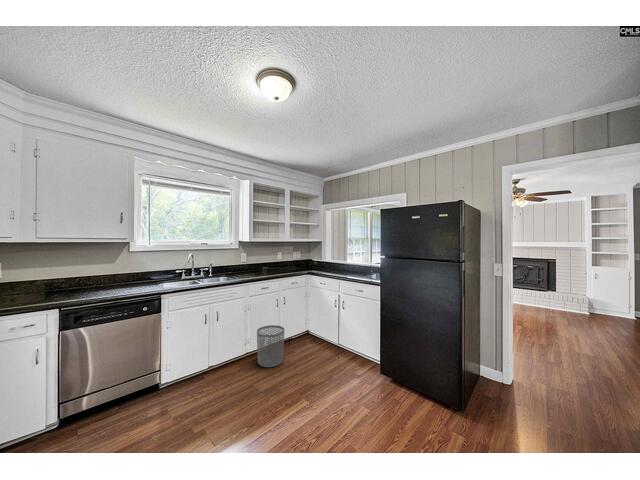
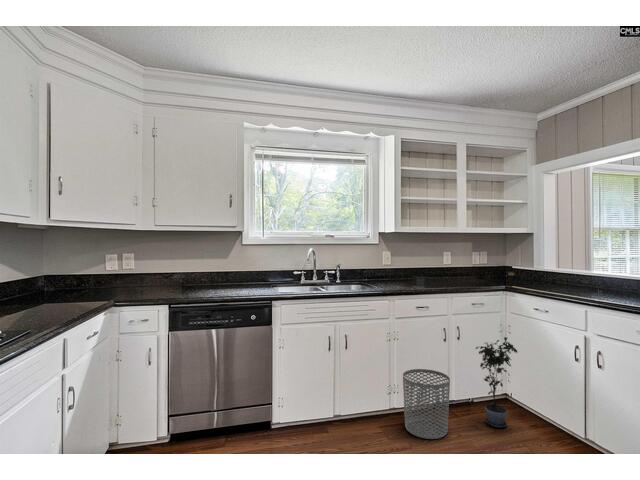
potted plant: none [298,301,318,351] -> present [476,337,517,428]

